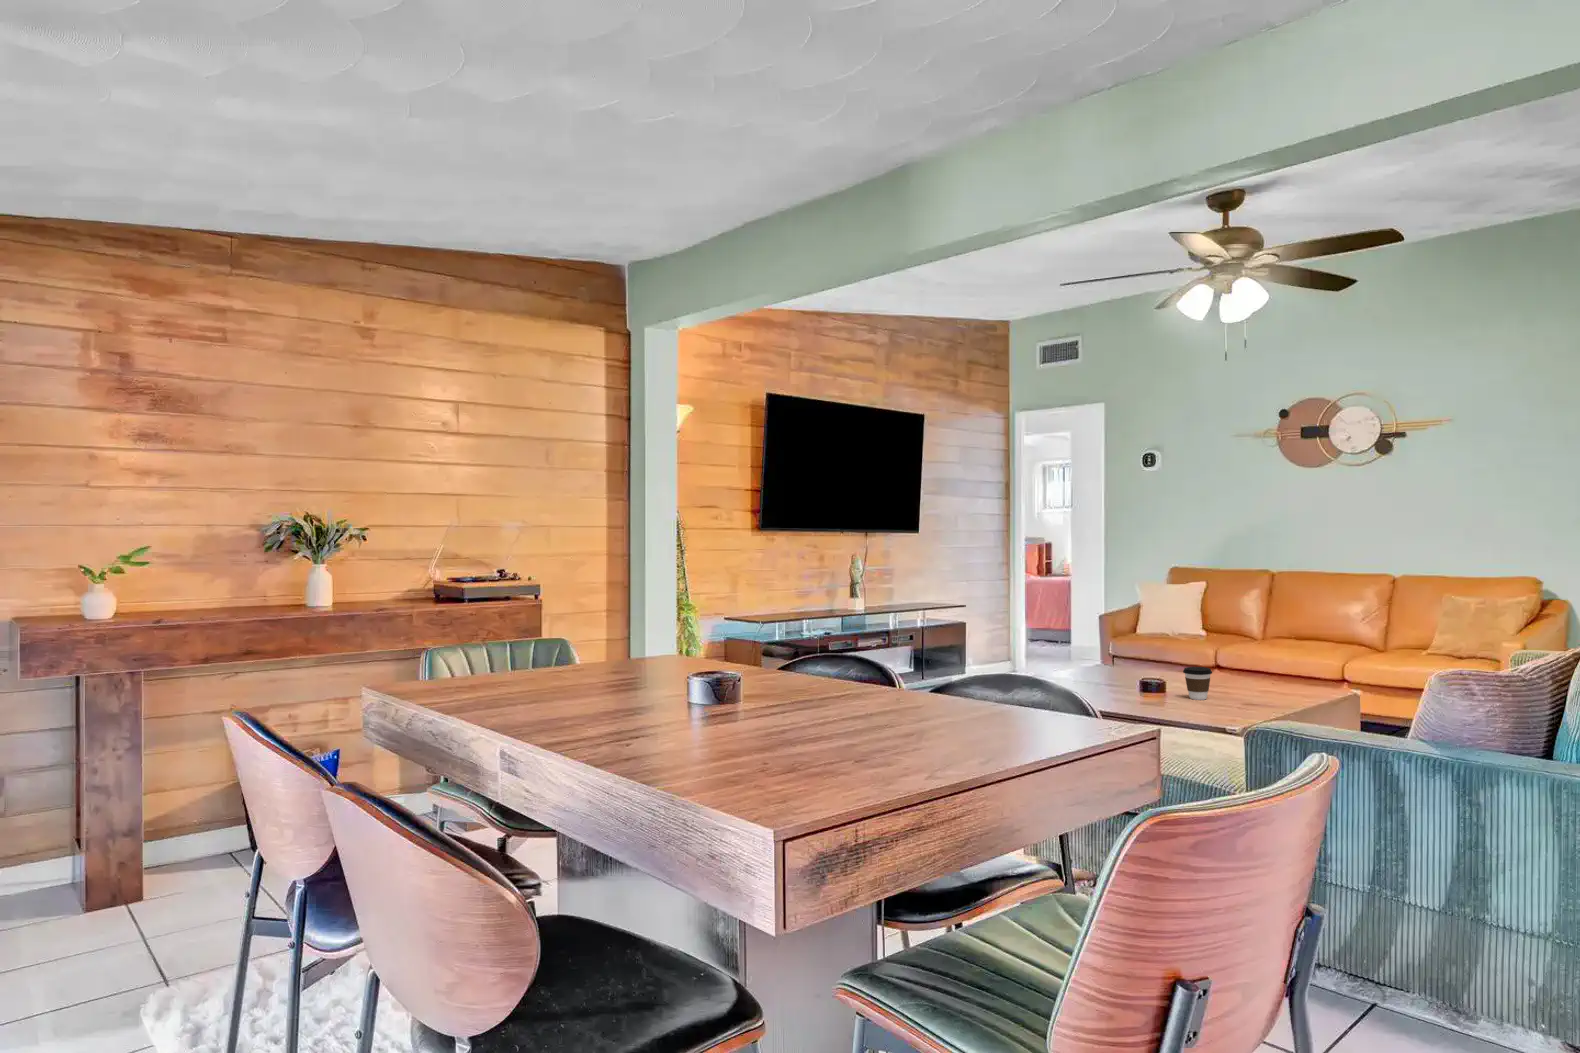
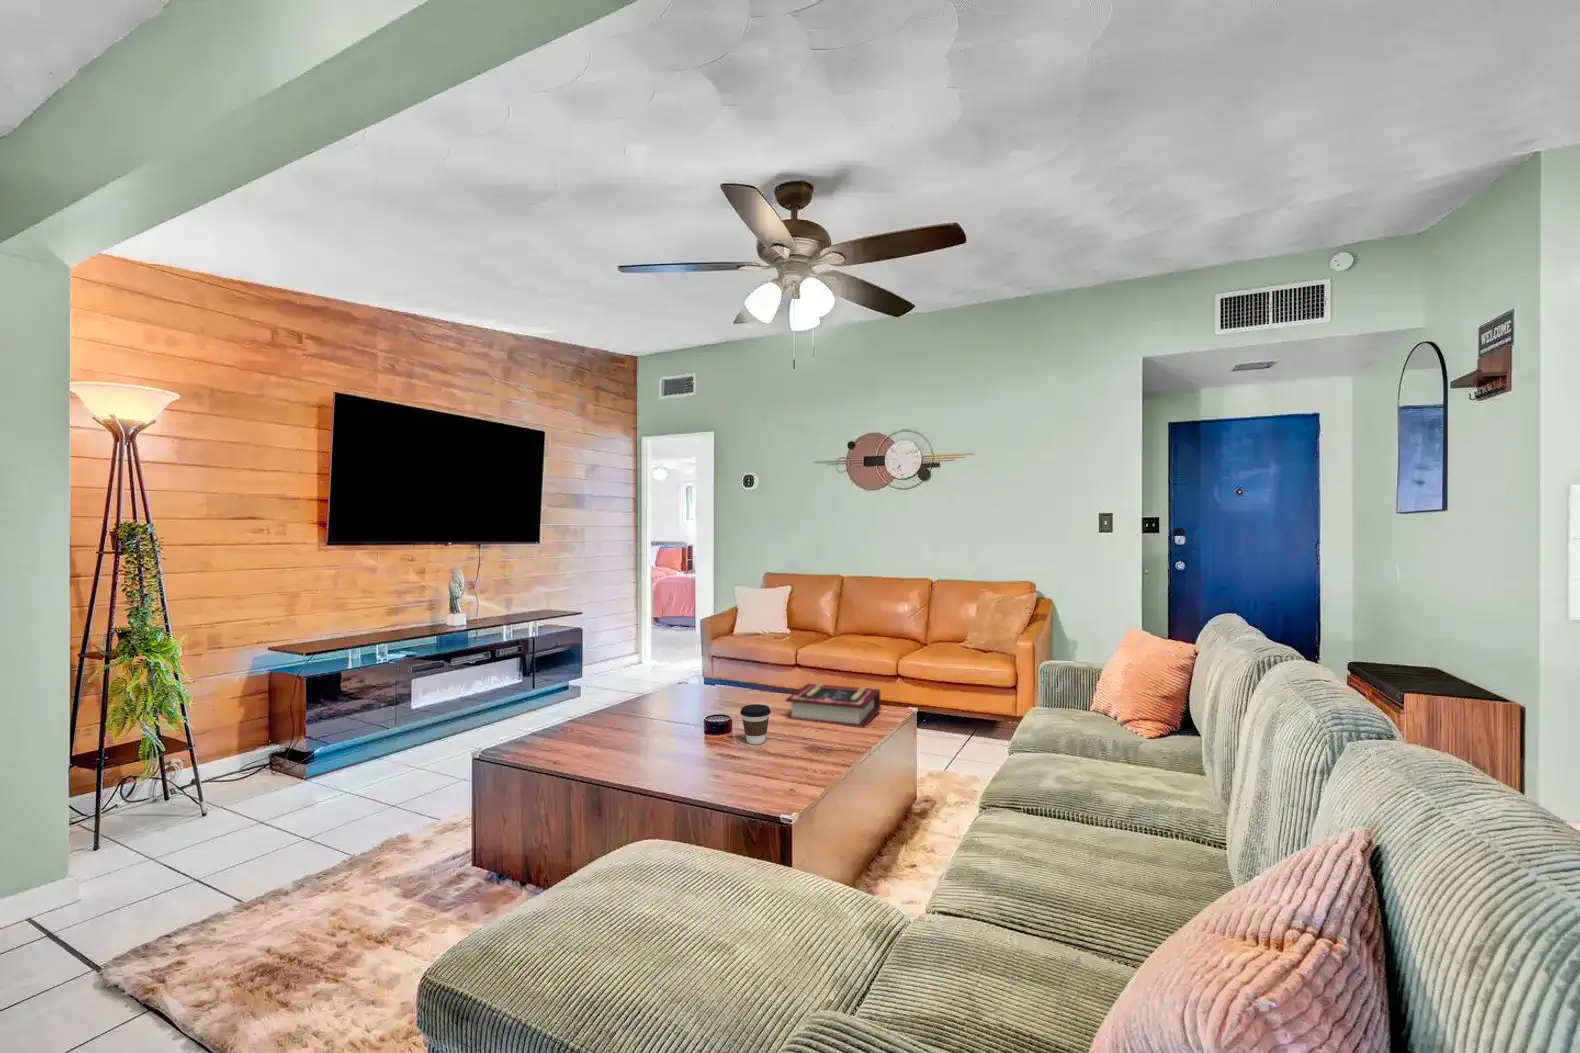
book: none [1222,663,1322,699] -> present [786,683,881,728]

